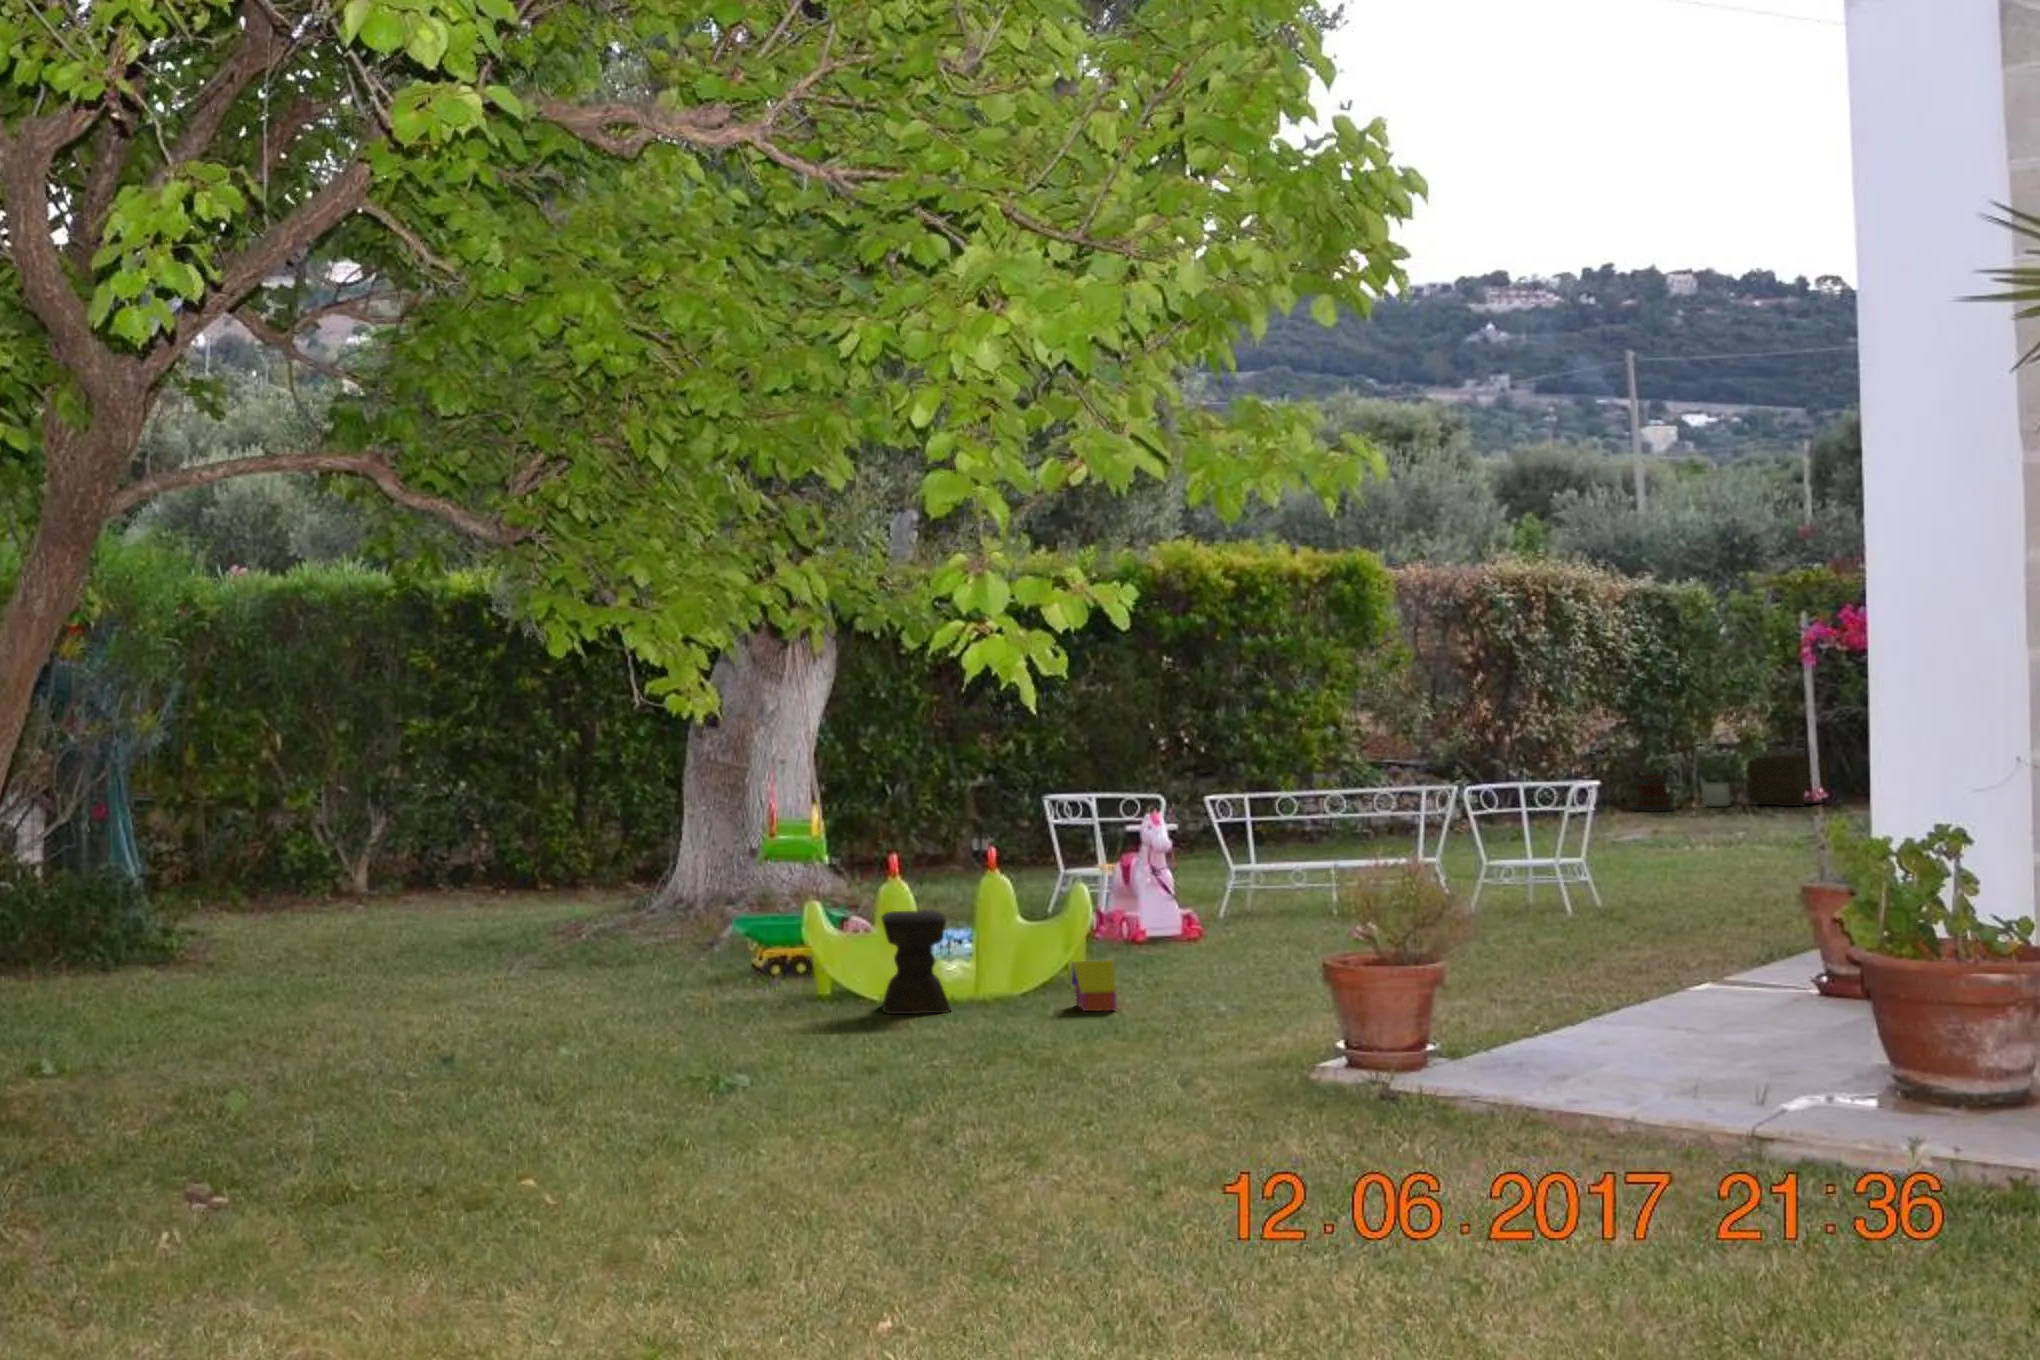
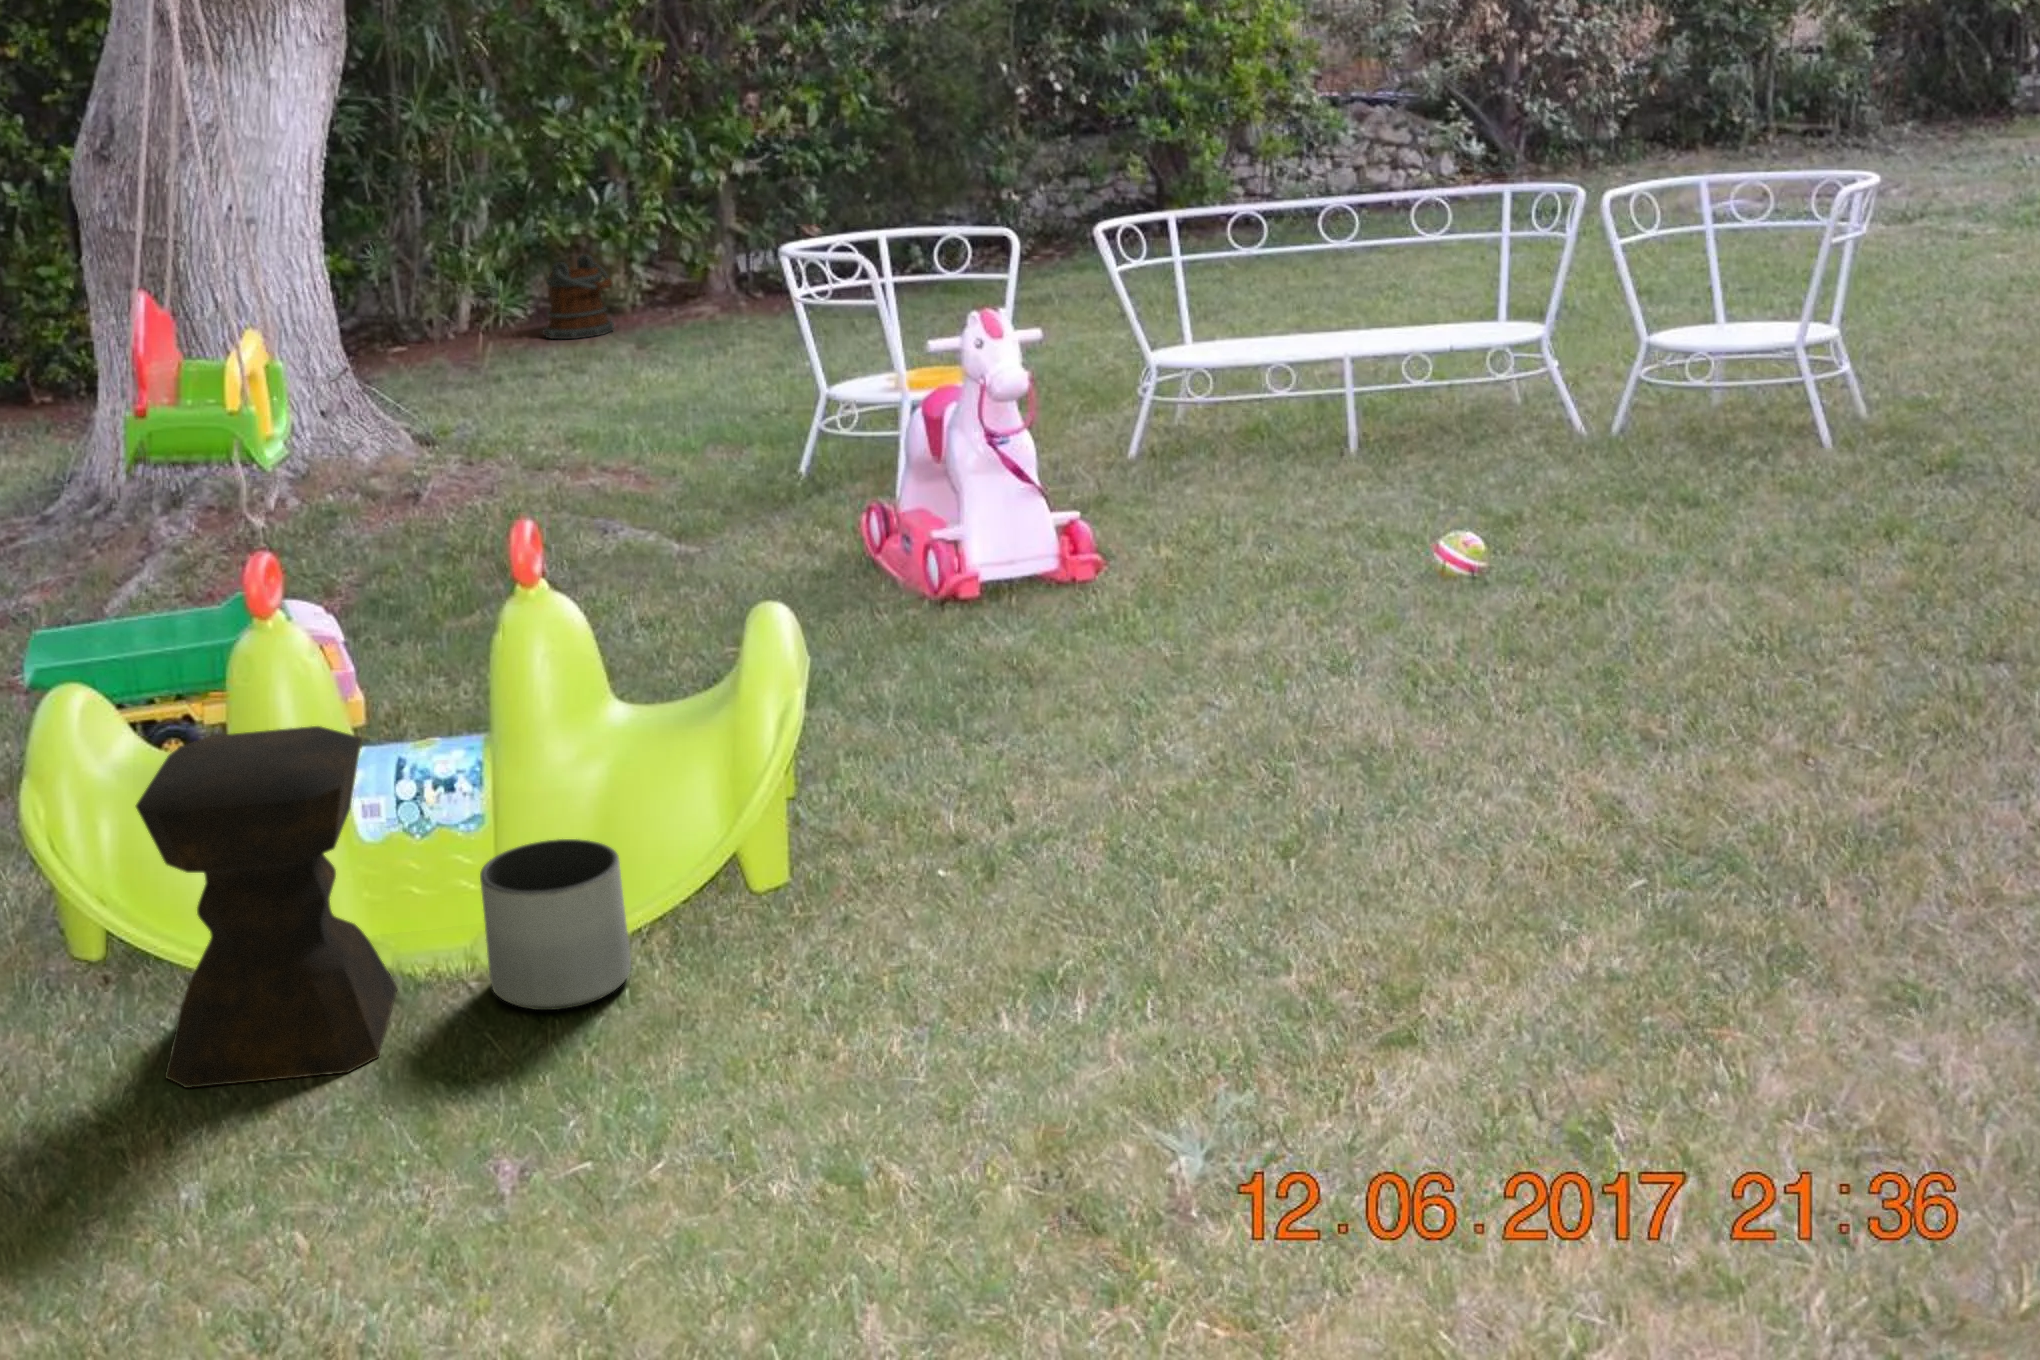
wooden crate: present [1748,755,1829,806] -> none [1847,59,1959,133]
bucket: present [1632,769,1674,812] -> present [542,254,614,339]
planter: present [1702,782,1730,807] -> present [480,839,631,1010]
toy house: present [1071,960,1117,1011] -> none [744,873,895,1056]

